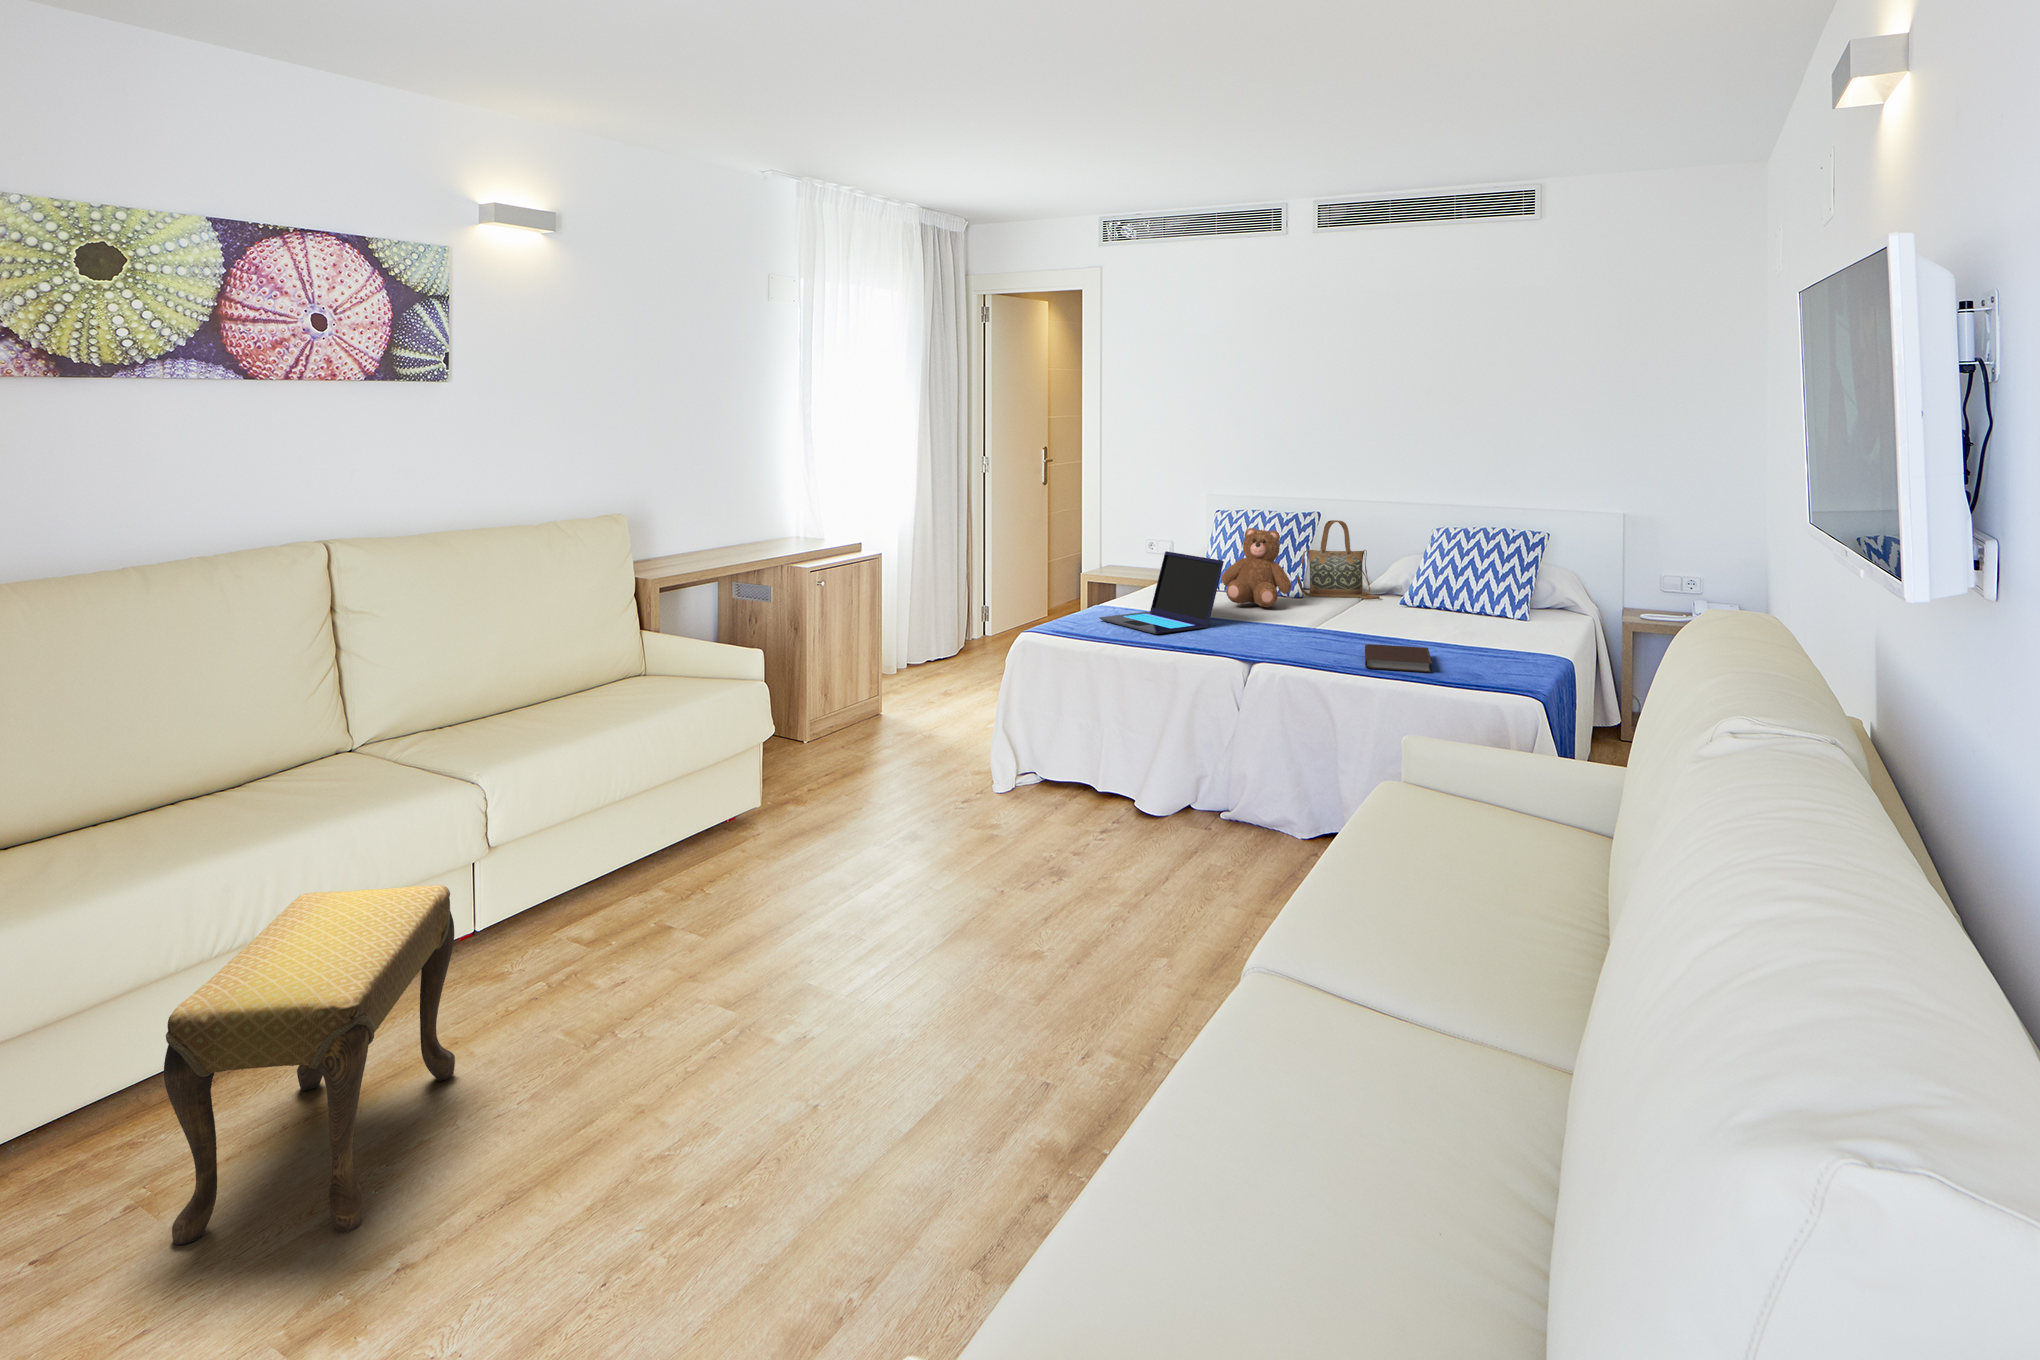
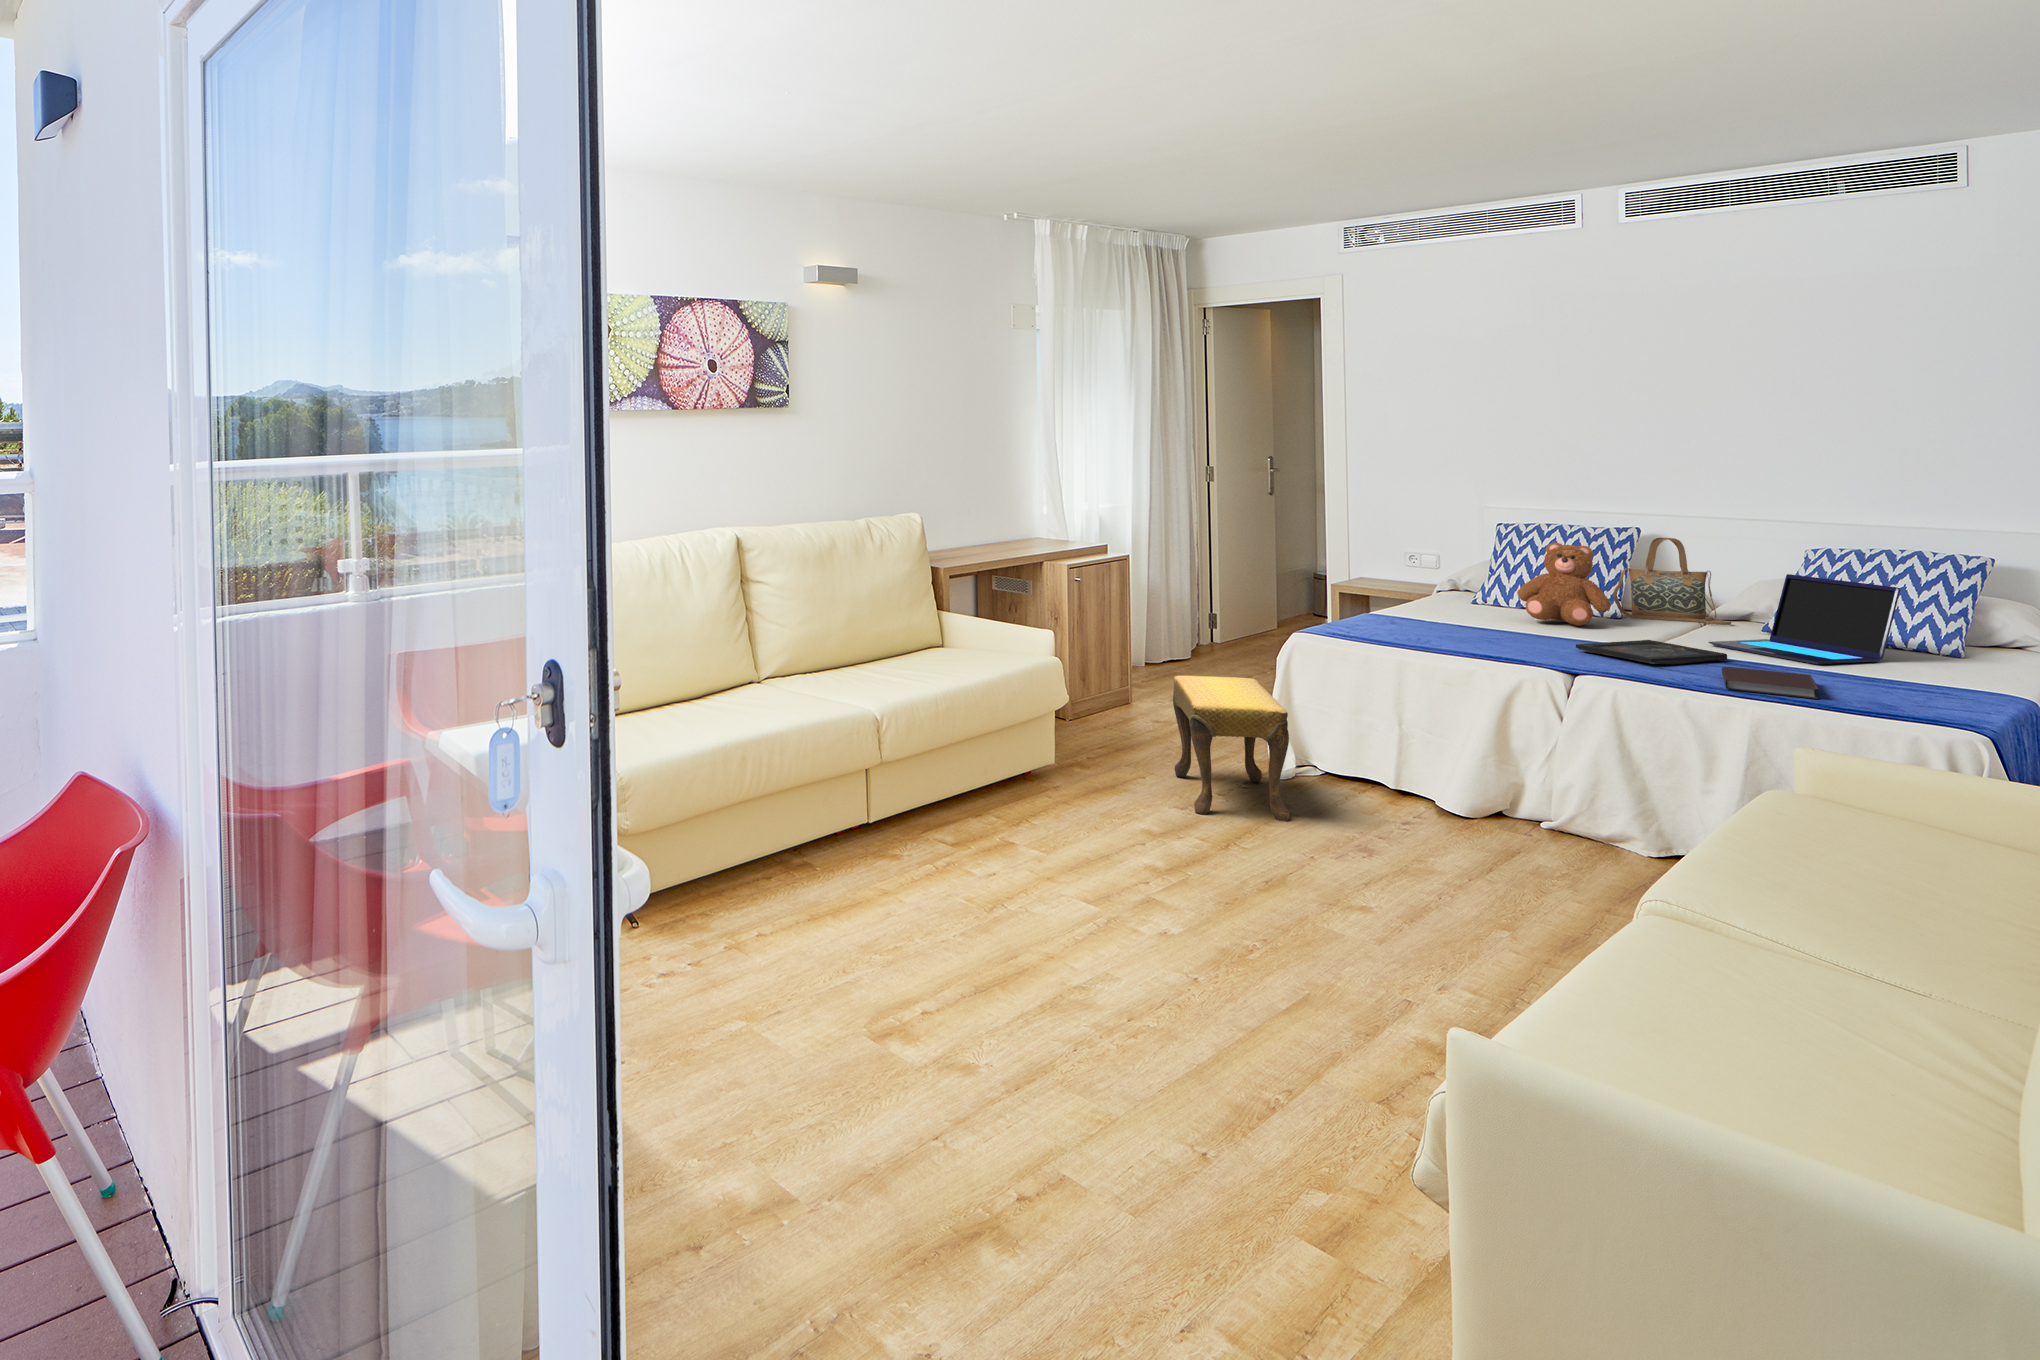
laptop: present [1099,551,1224,634] -> present [1708,574,1900,664]
tray: none [1258,620,1371,645] -> present [1576,640,1727,664]
footstool: present [164,885,455,1245] -> present [1173,676,1289,821]

